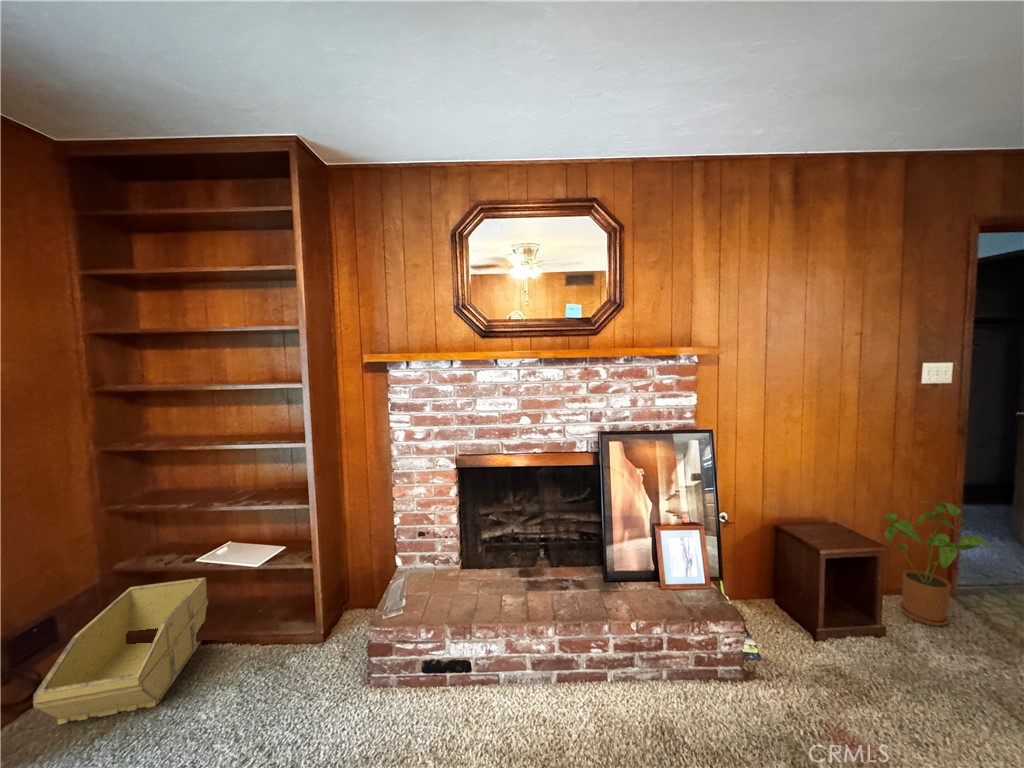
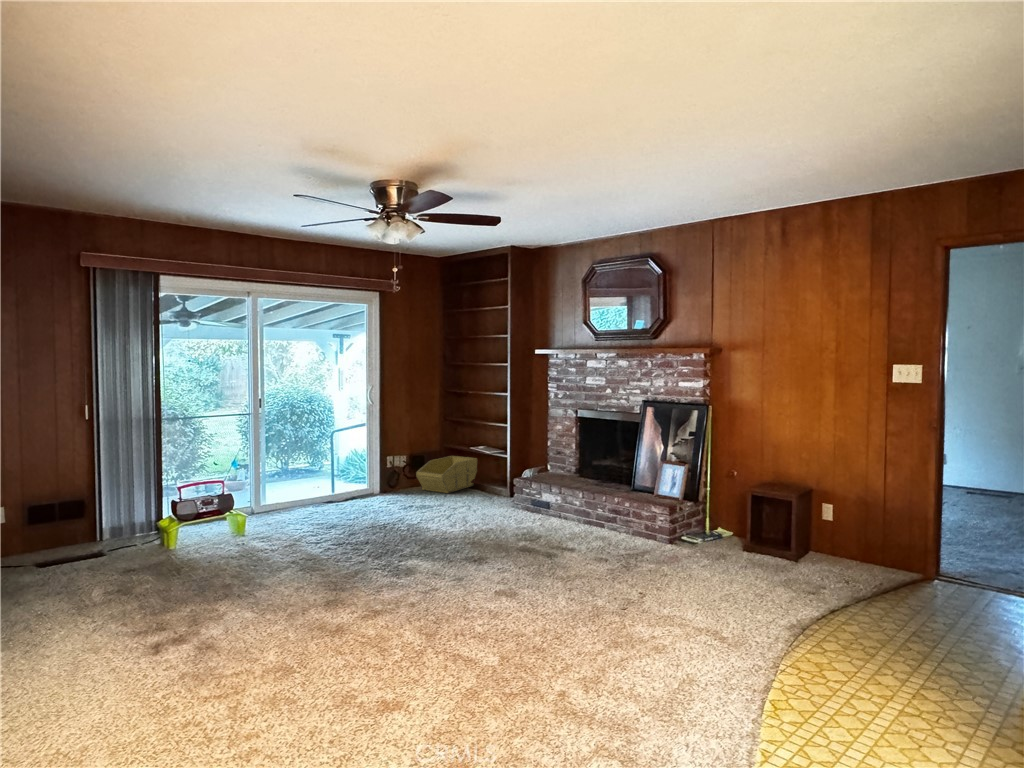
house plant: present [885,501,992,626] -> none [838,478,902,575]

